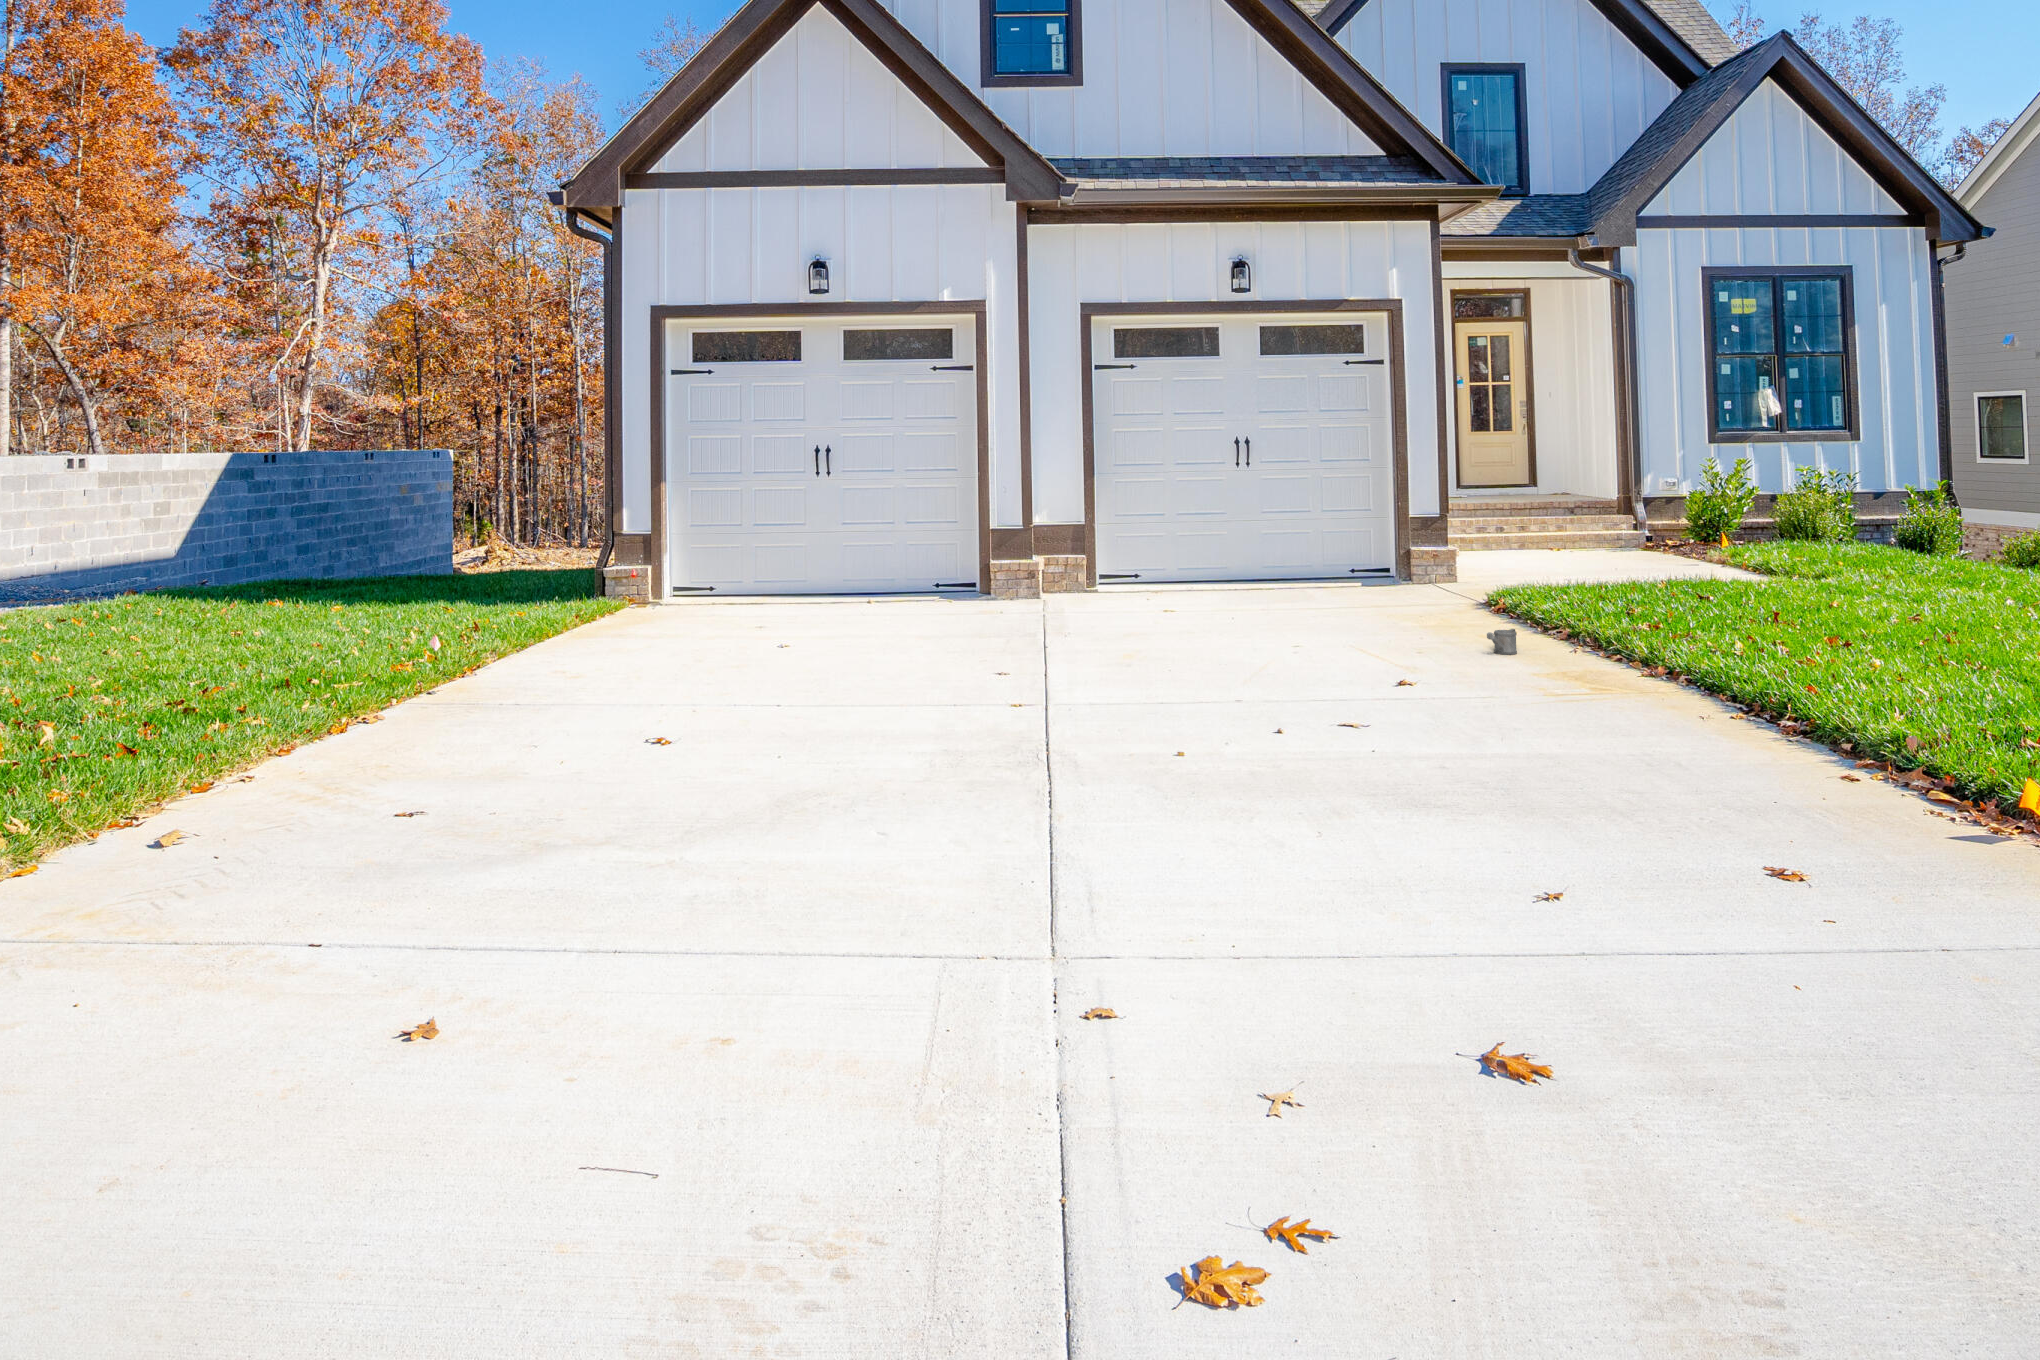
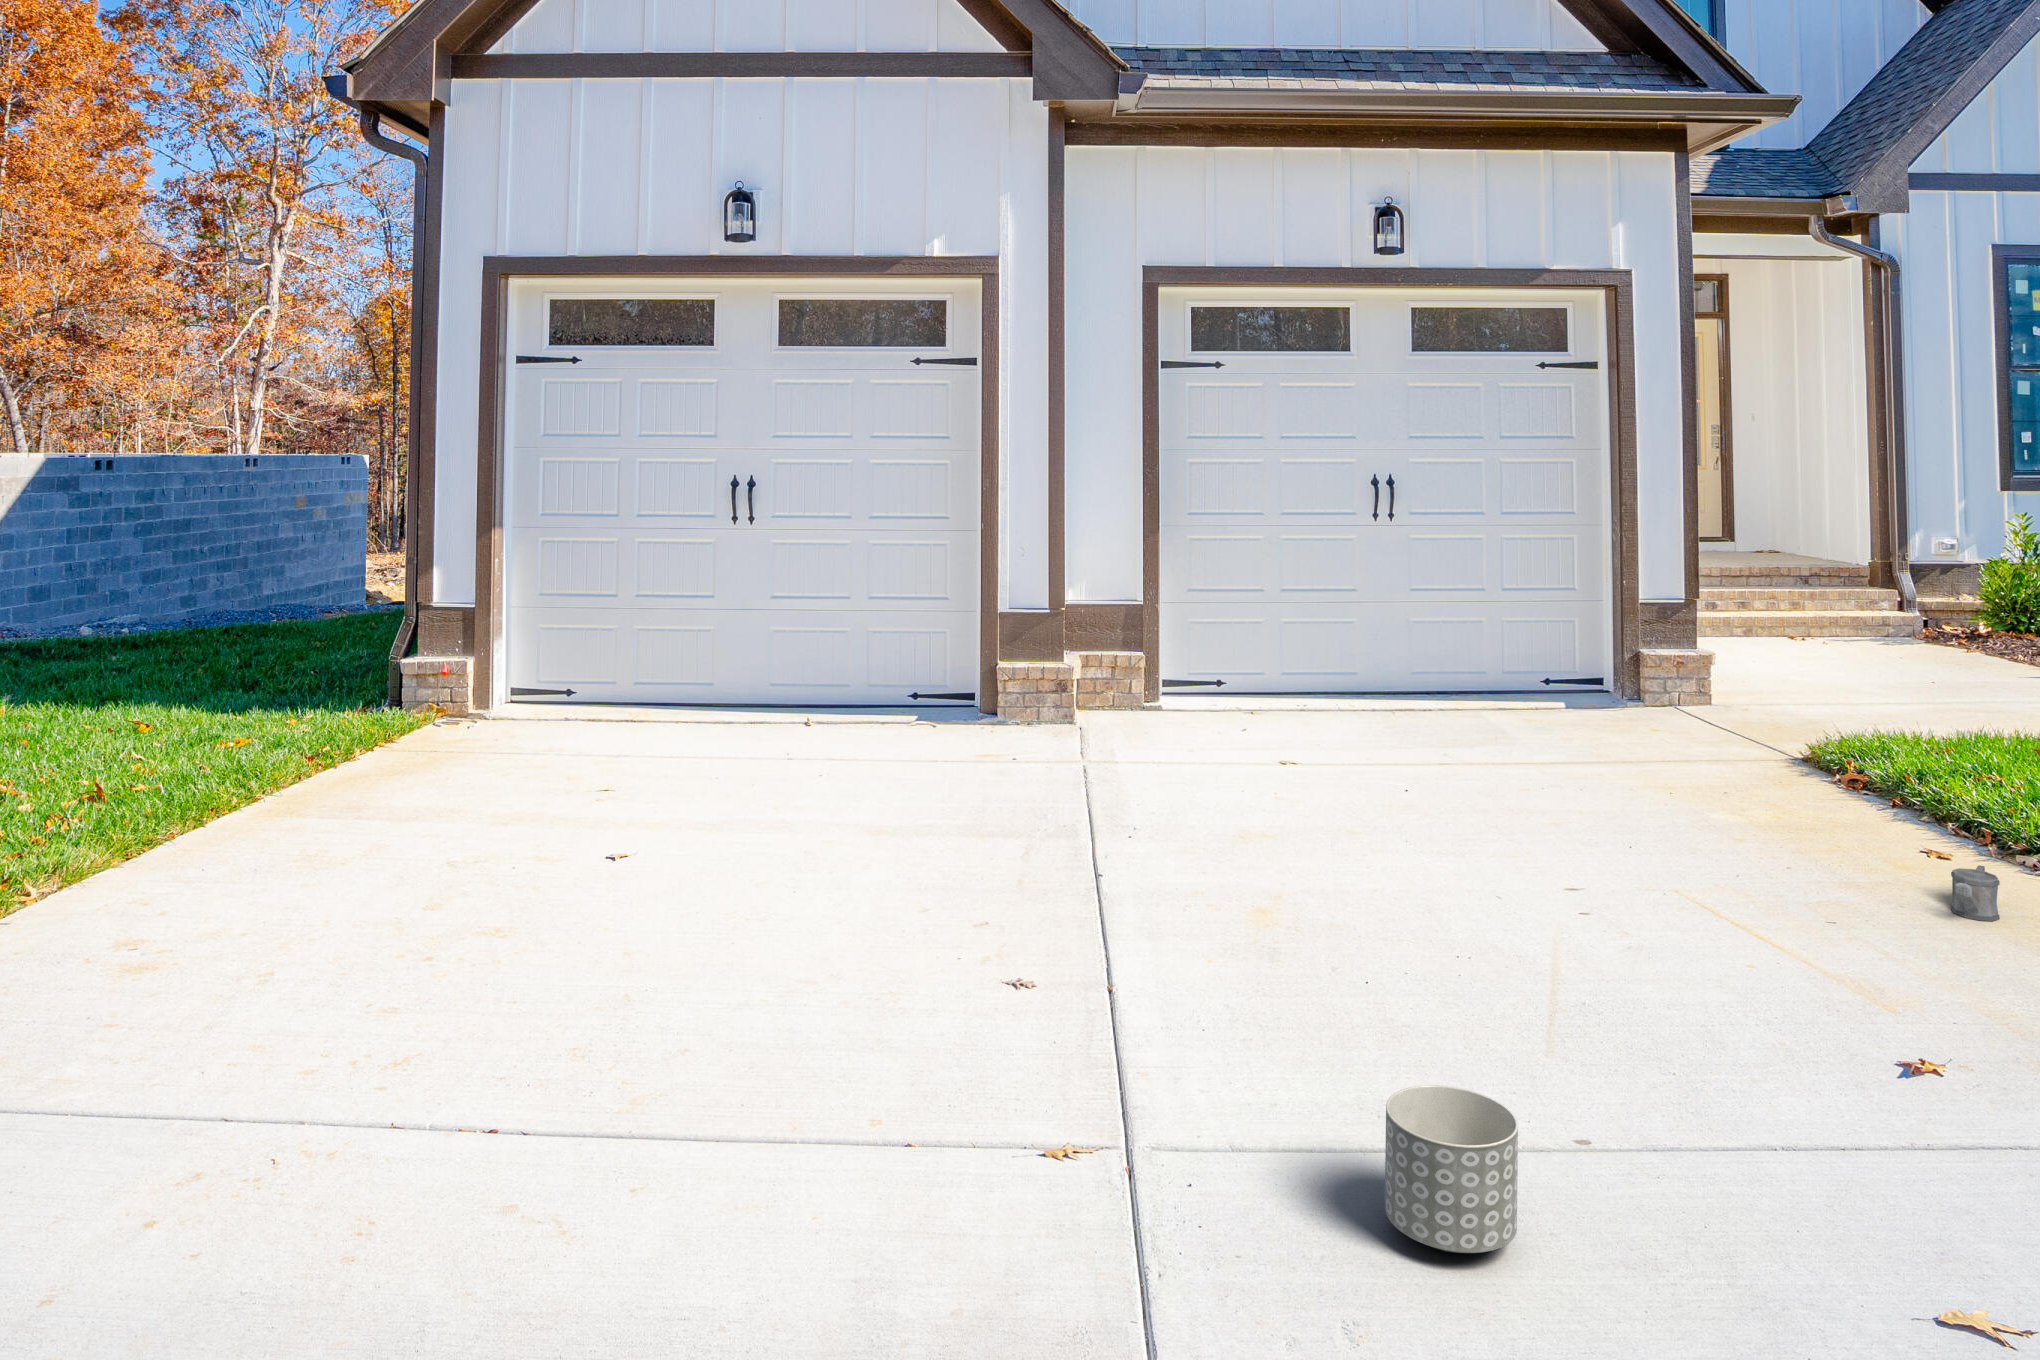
planter: none [1127,673,1181,732] -> present [1385,1085,1518,1253]

